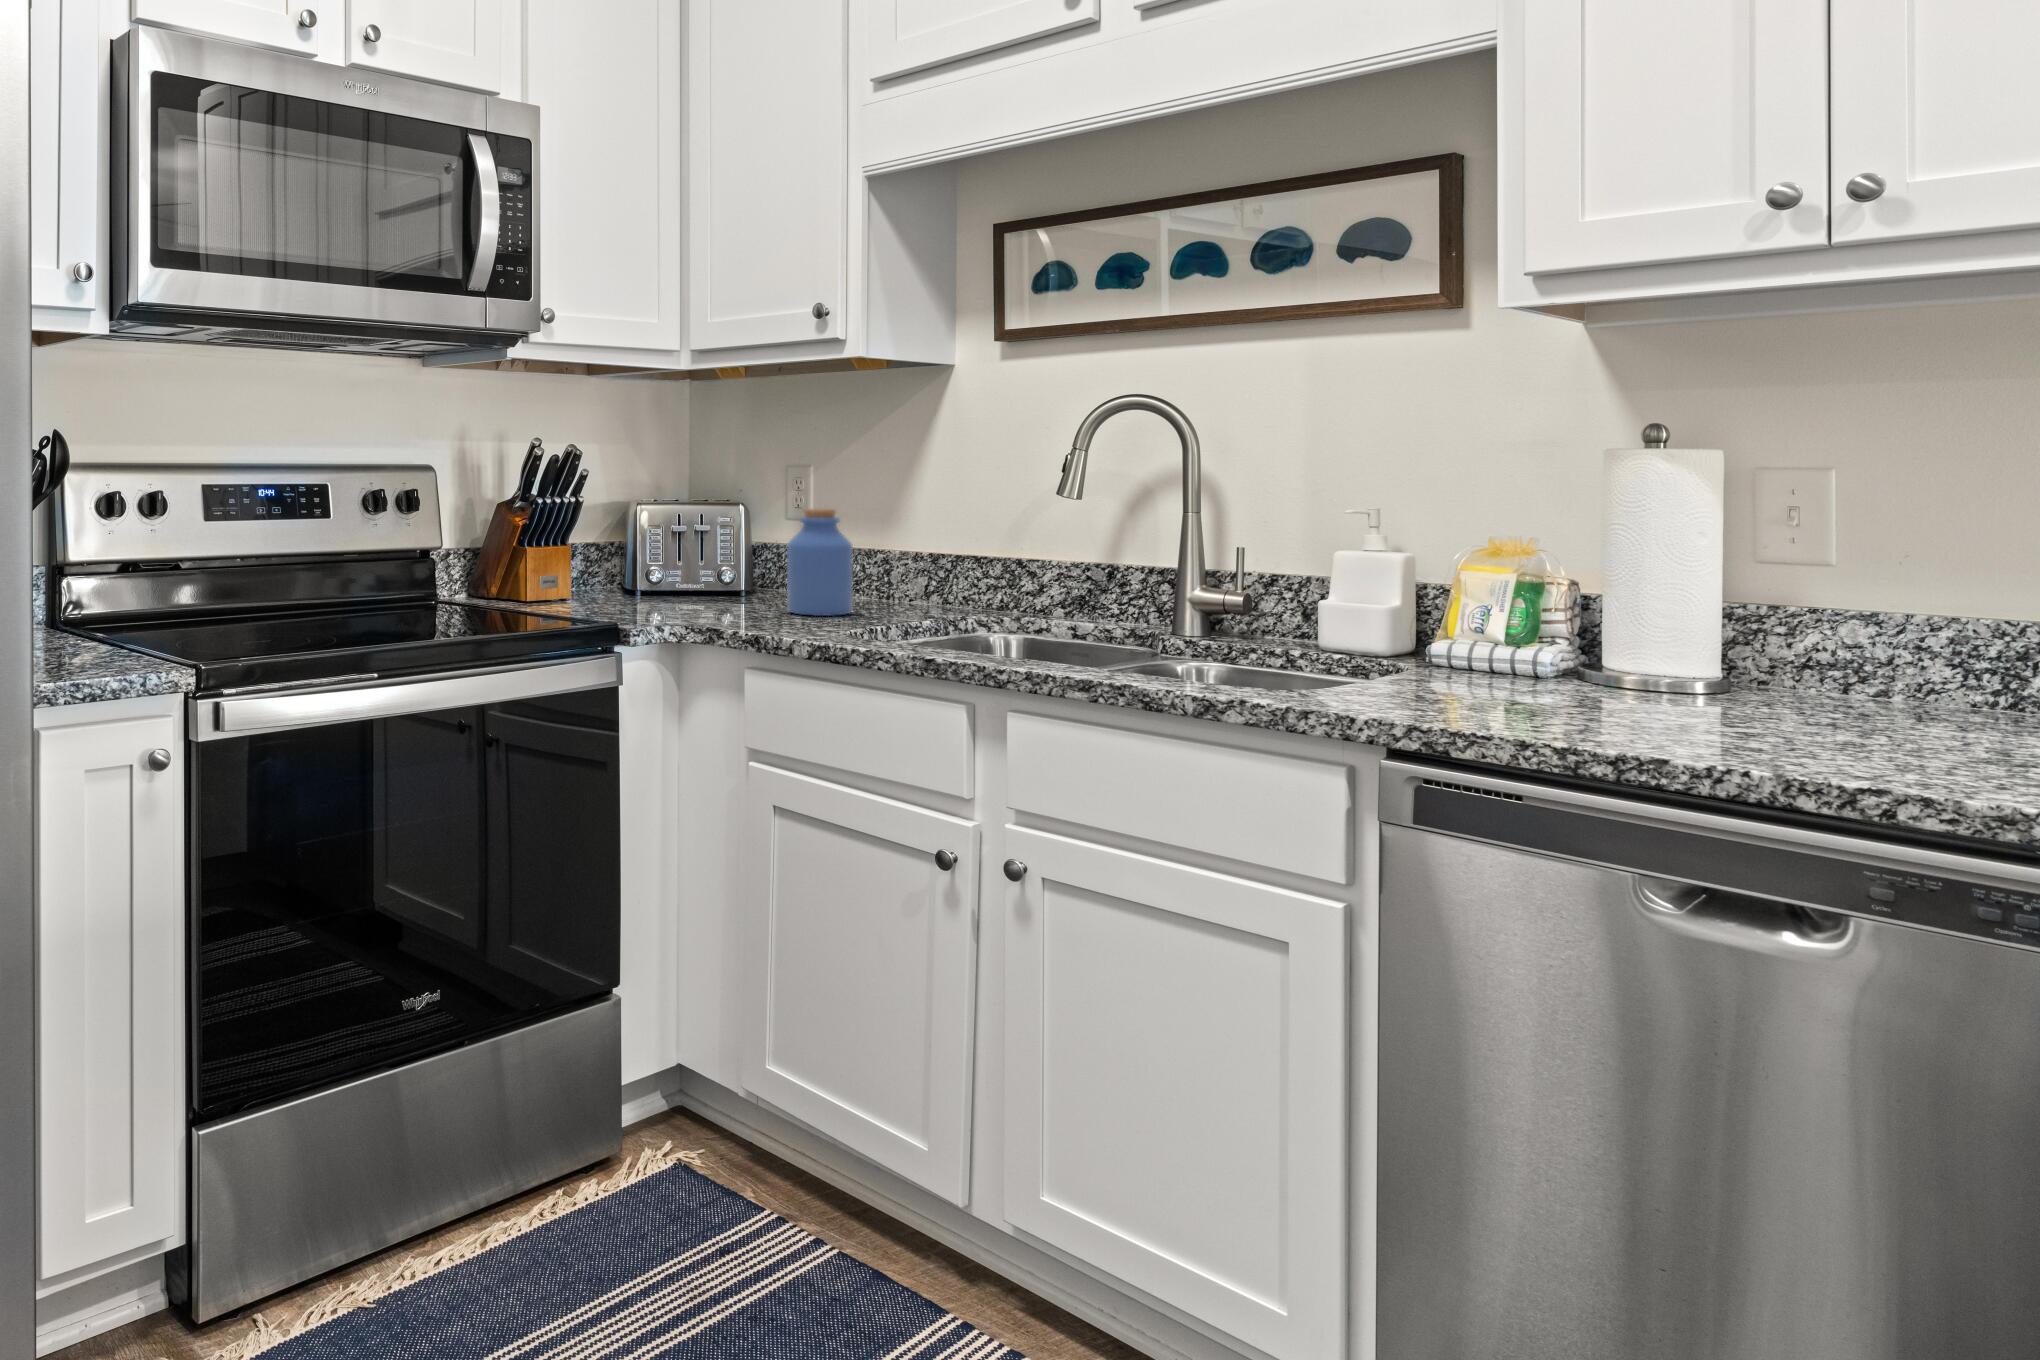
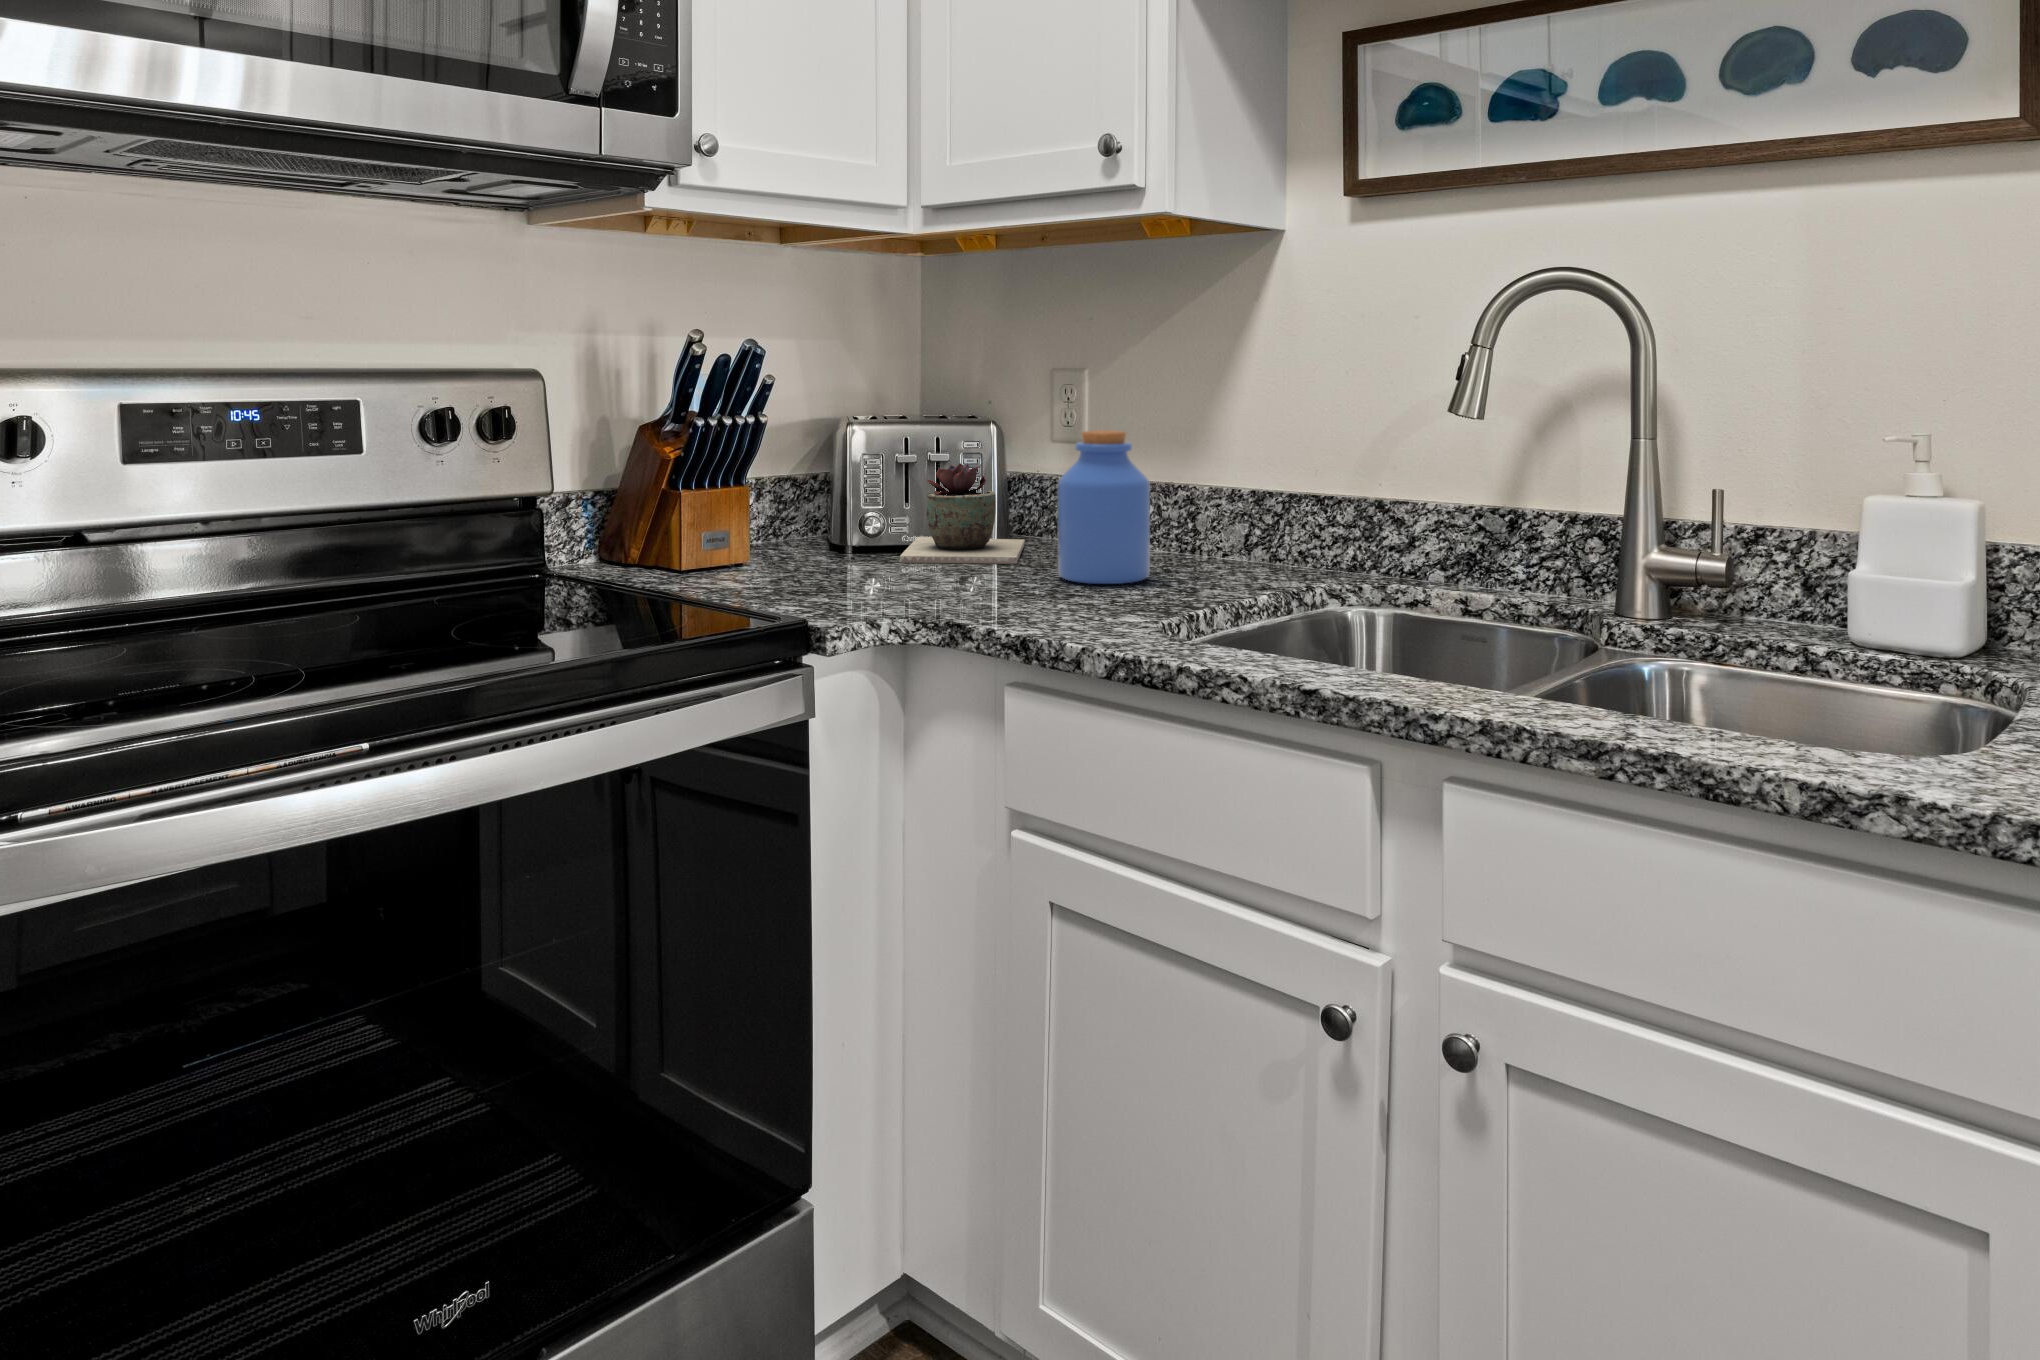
succulent plant: none [676,534,768,605] -> present [900,463,1025,564]

